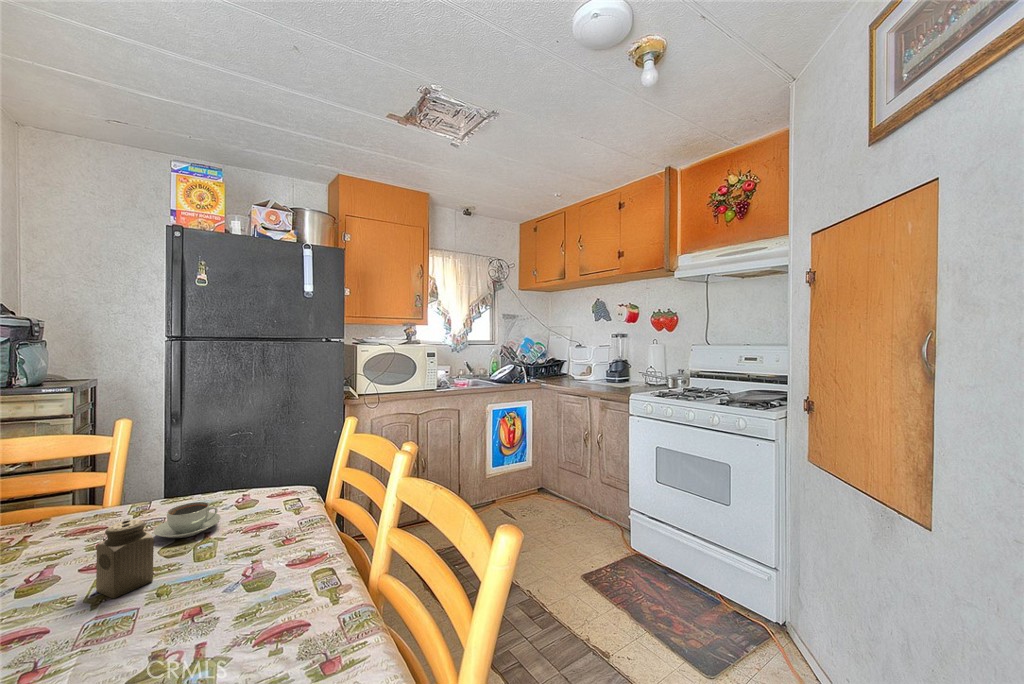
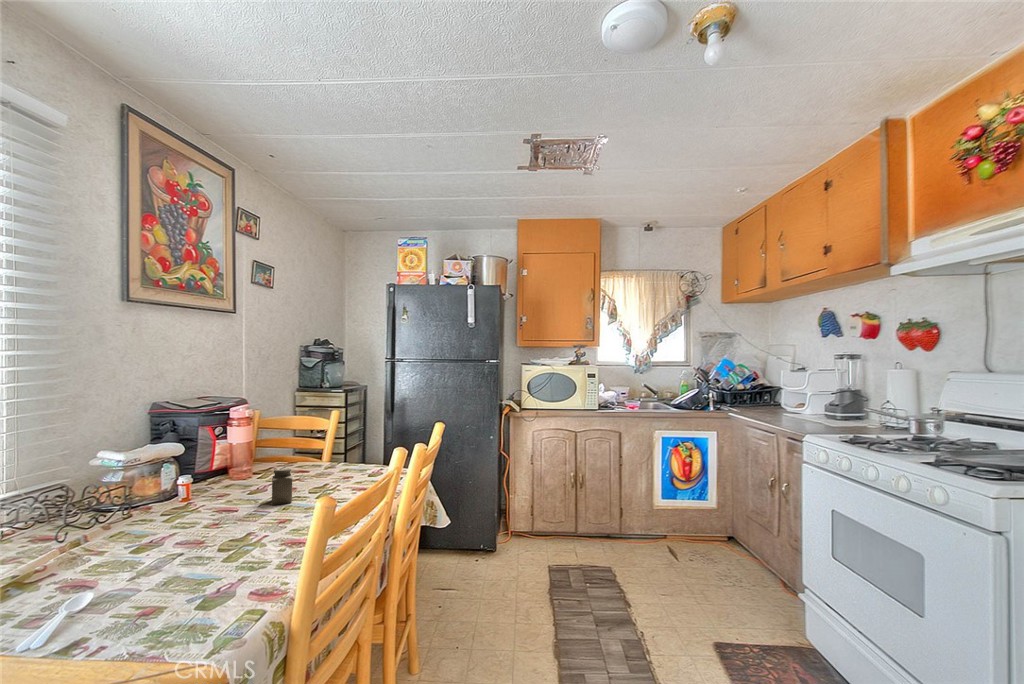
coffee cup: present [154,502,221,538] -> none [317,466,351,485]

